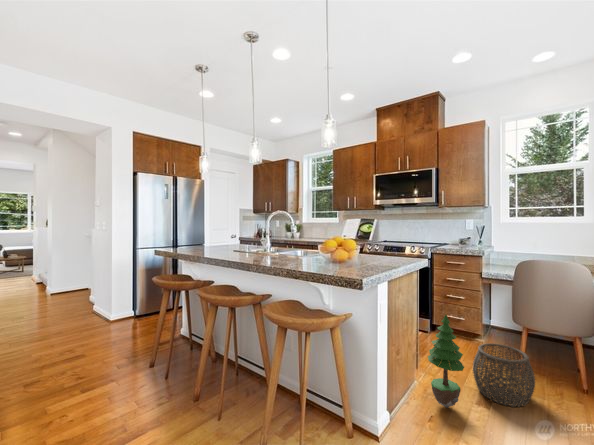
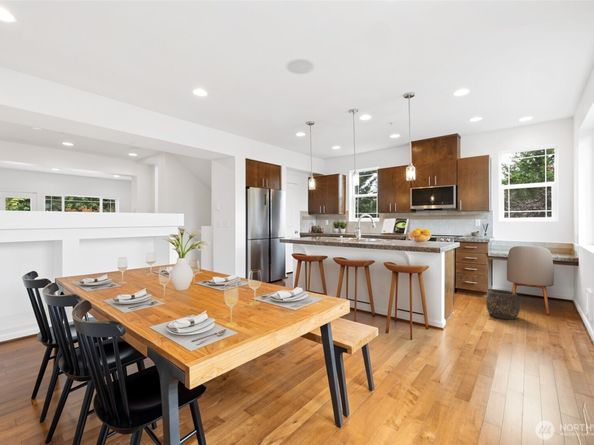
potted tree: present [428,315,464,408] -> none [462,270,483,320]

